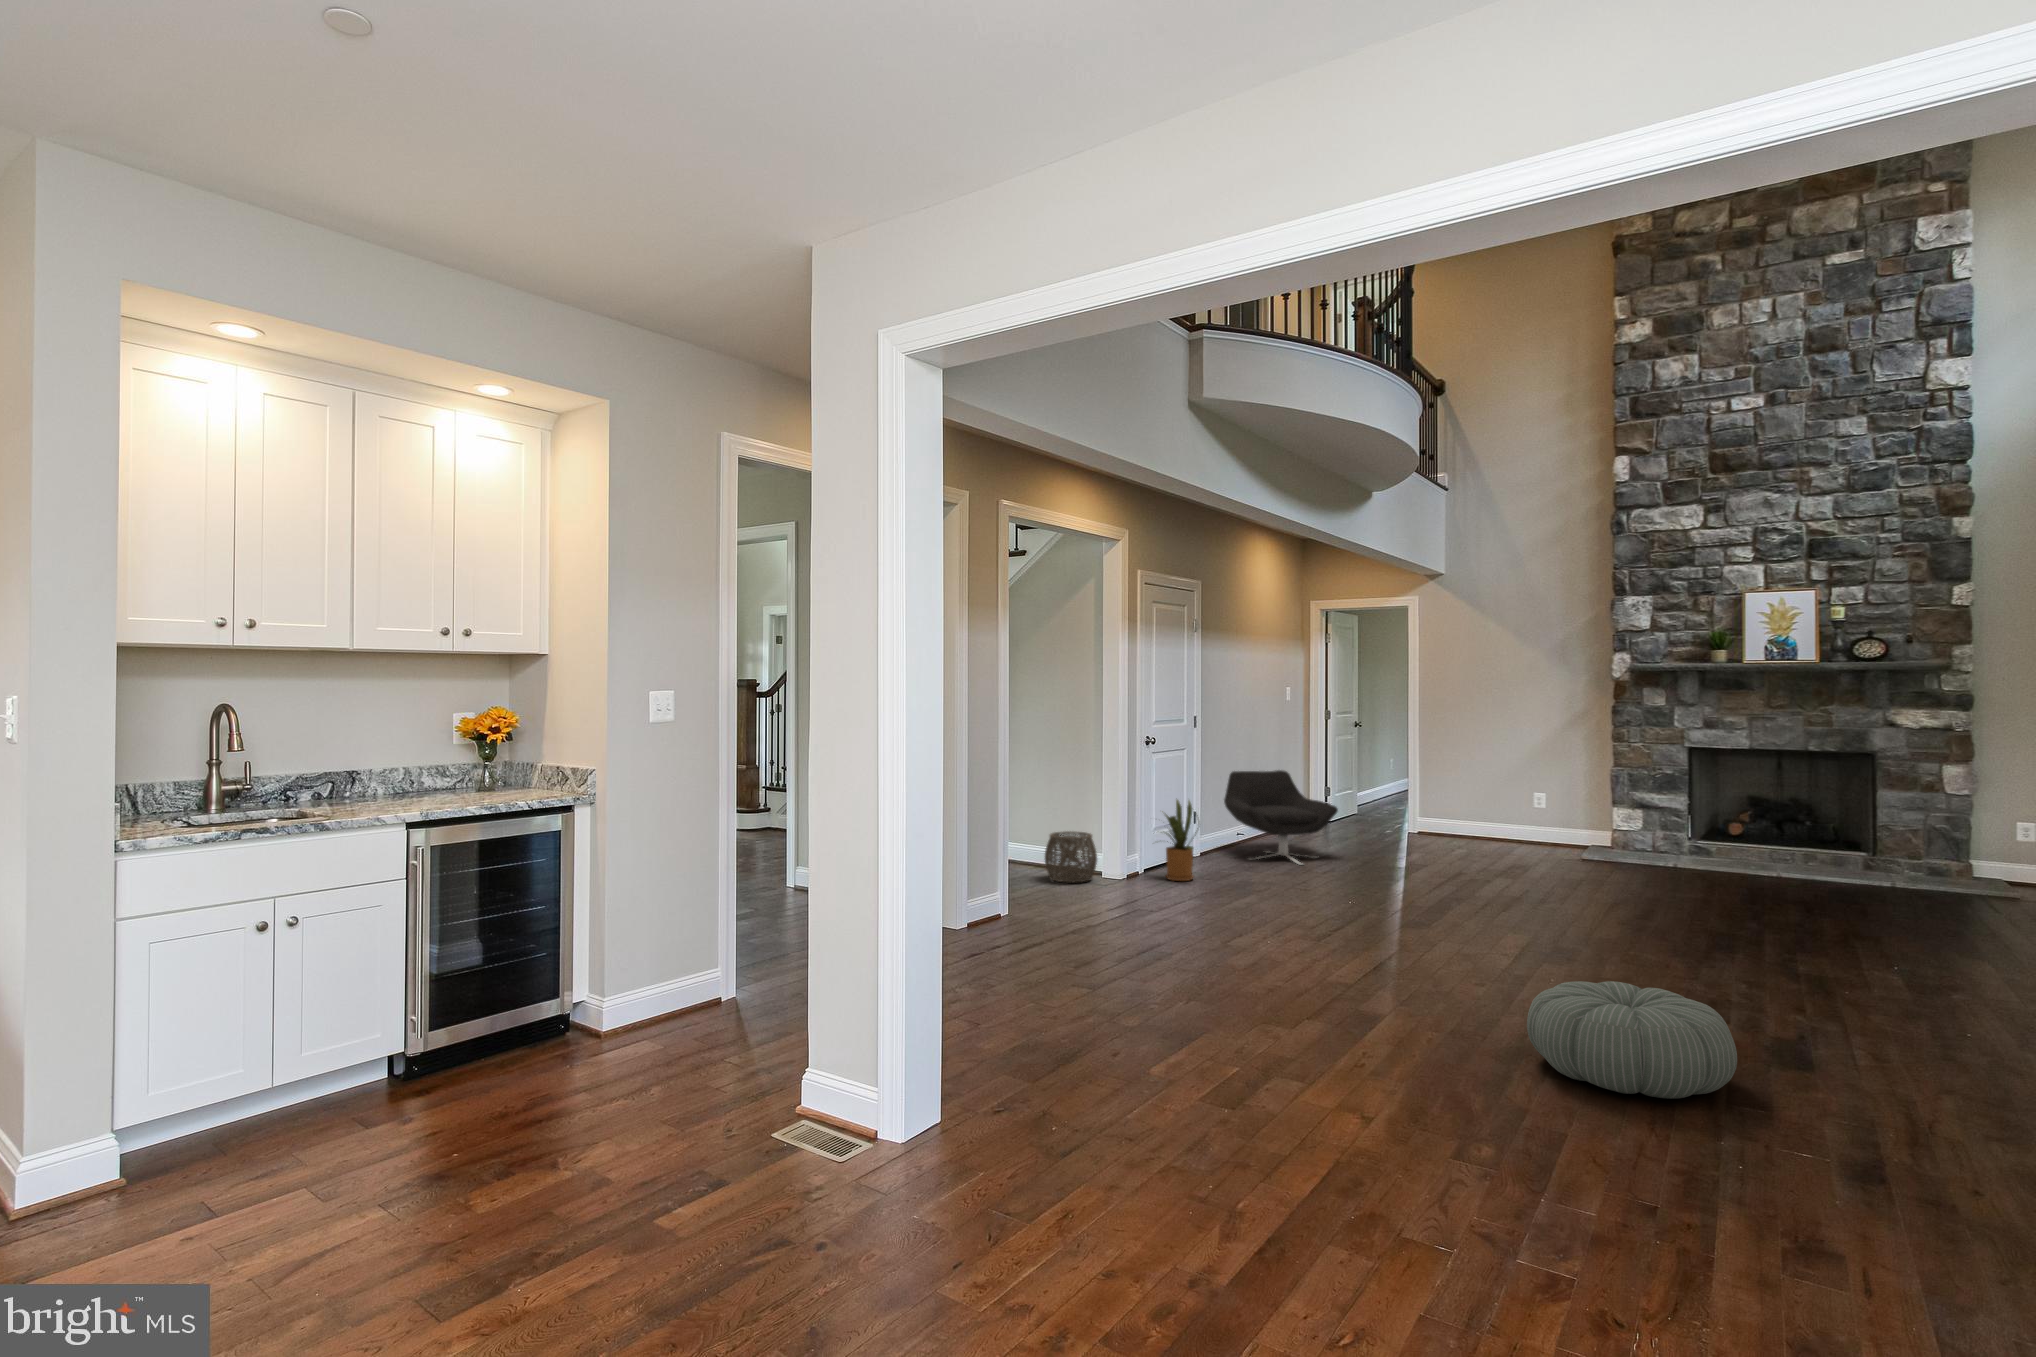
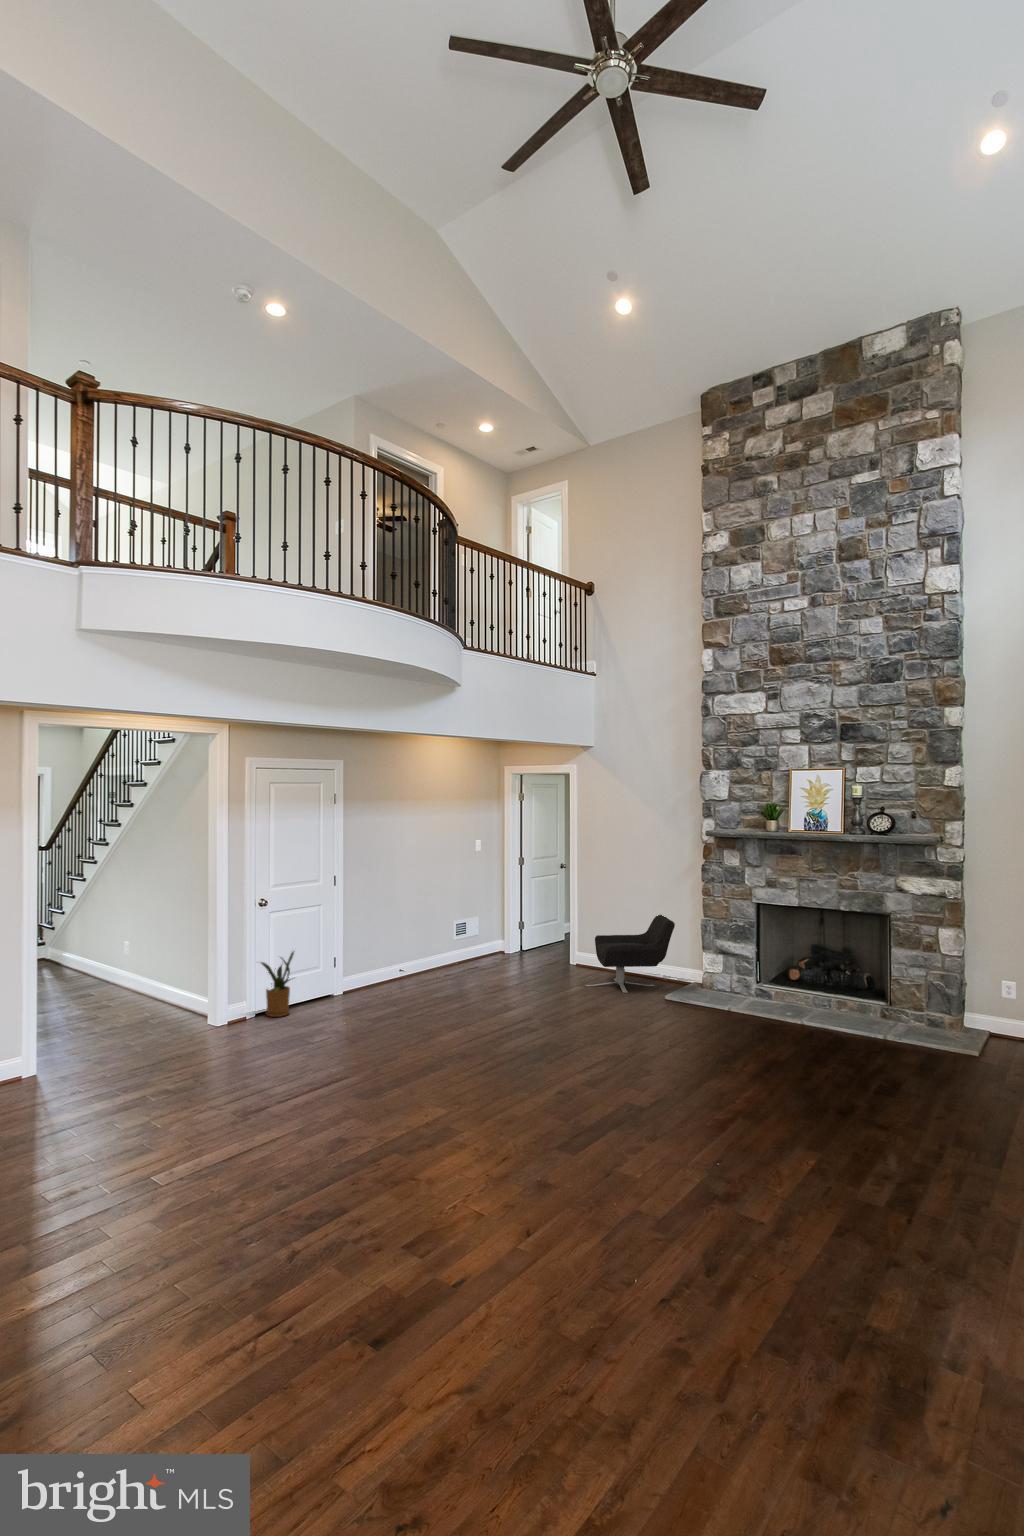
lounge chair: present [1224,770,1338,865] -> present [586,915,675,993]
woven basket: present [1045,831,1097,883] -> none [163,971,211,1017]
pouf: present [1527,981,1737,1099] -> none [124,1167,292,1292]

